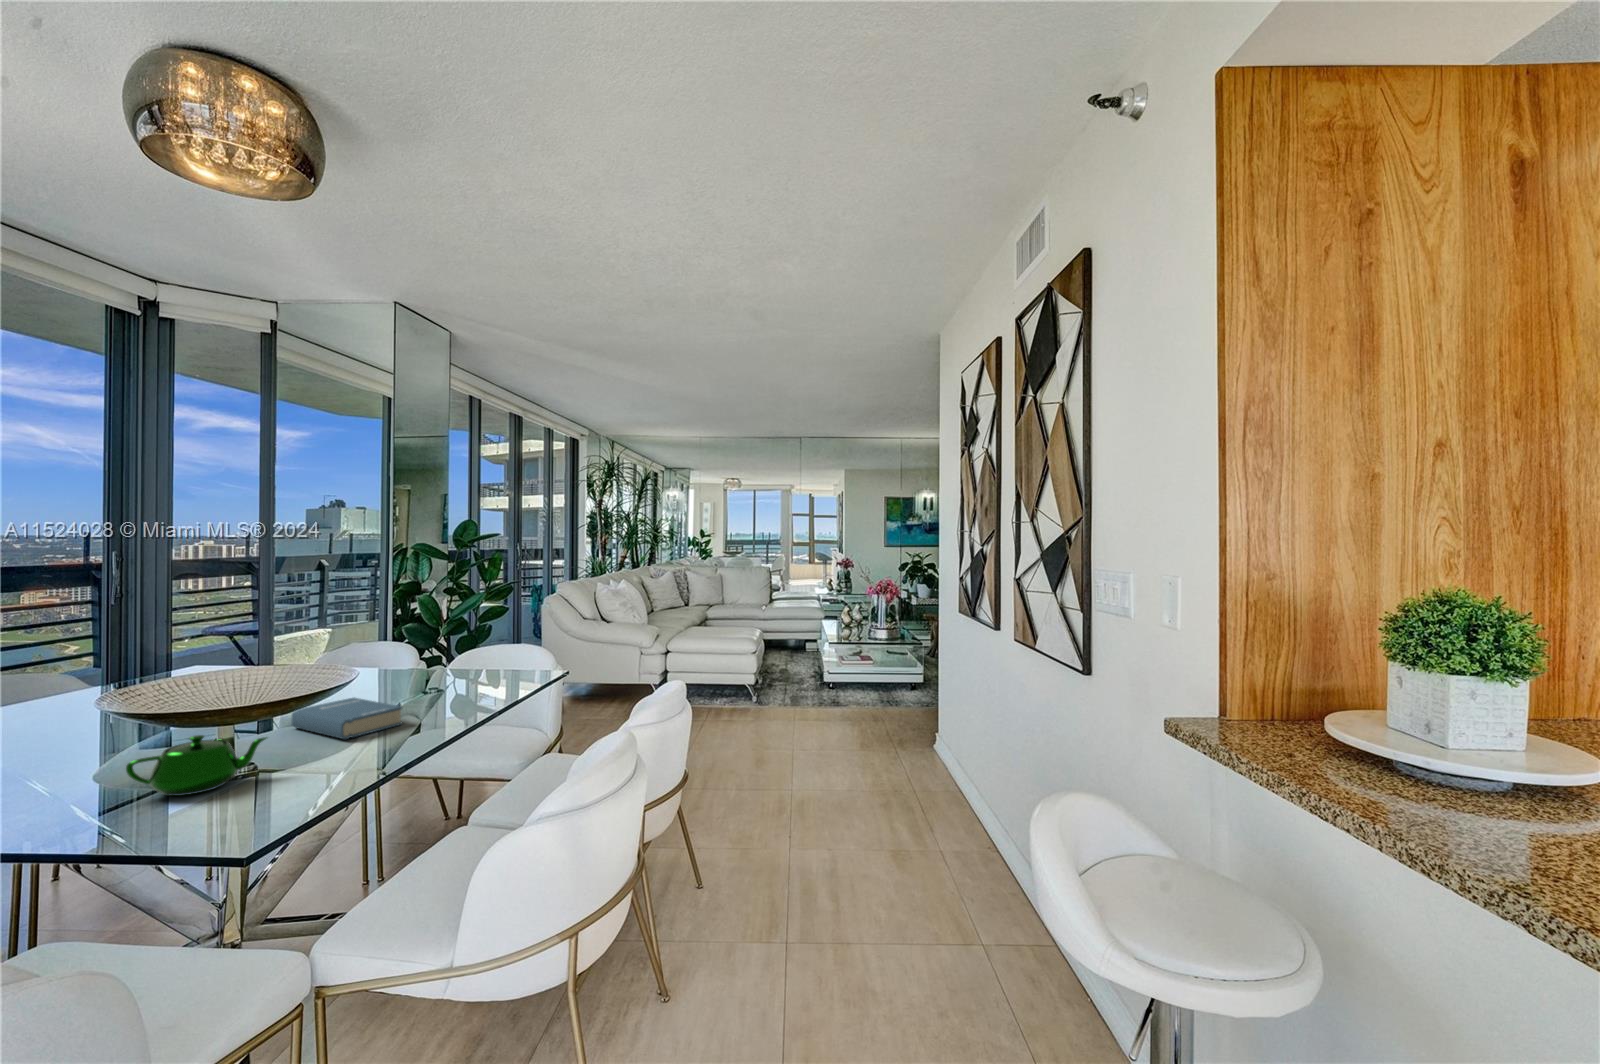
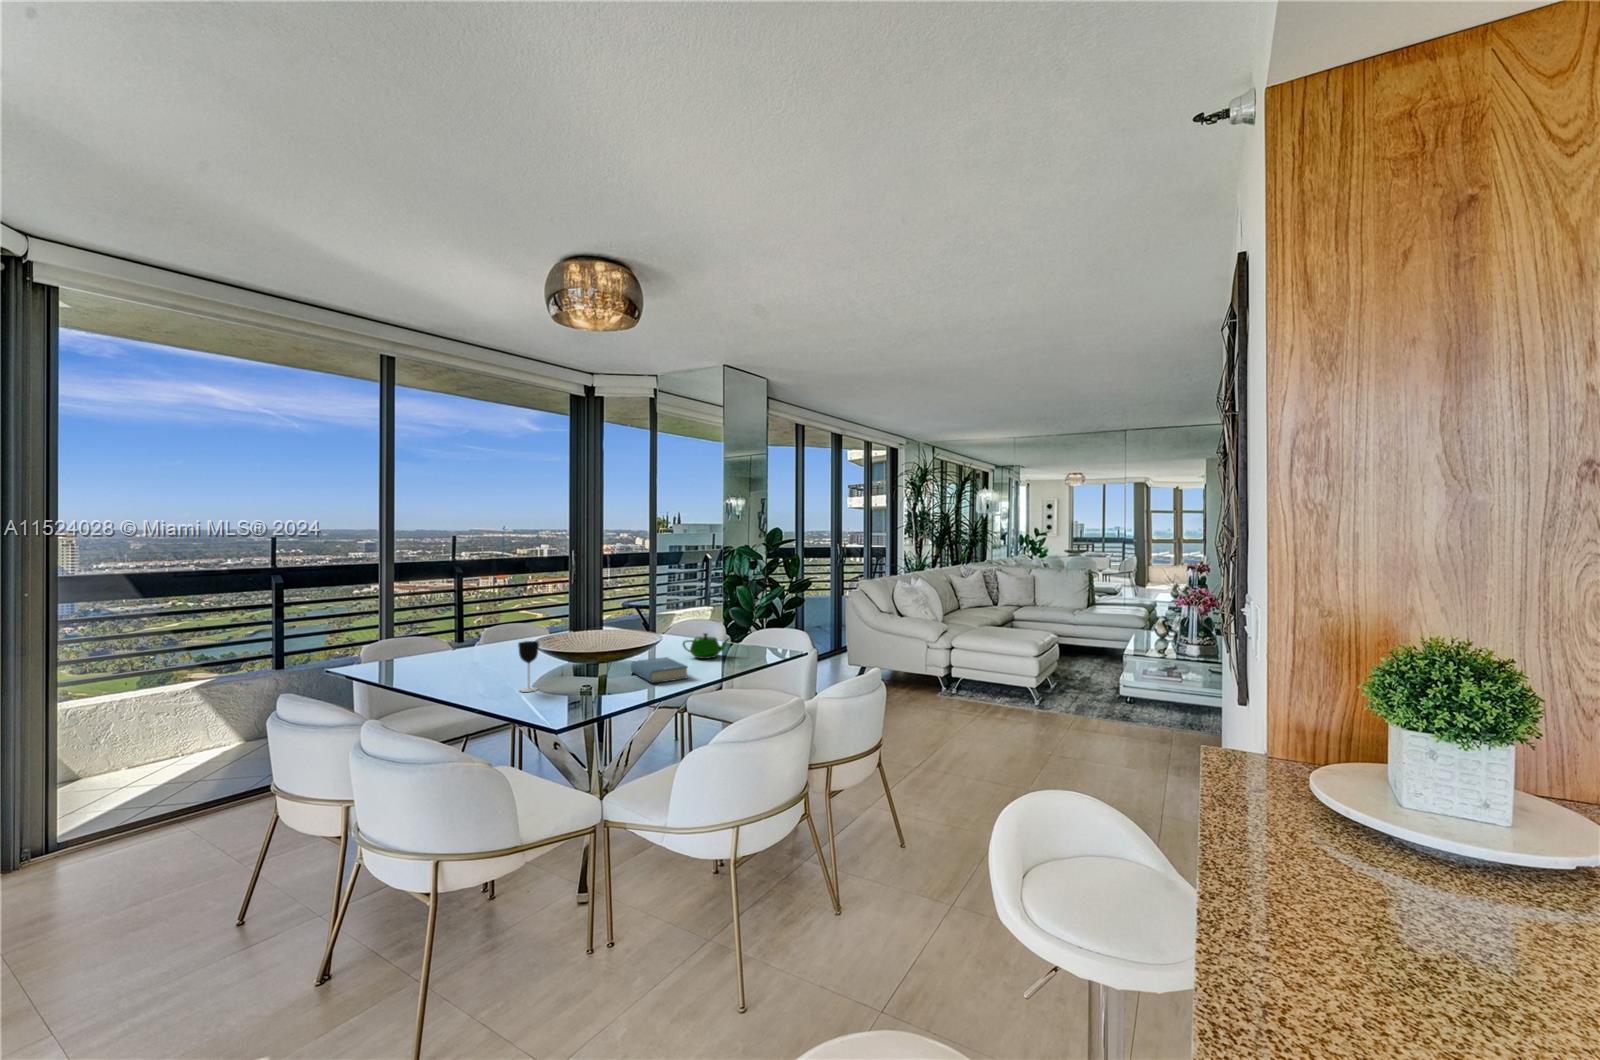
wine glass: none [56,697,107,792] -> present [518,641,539,692]
teapot: present [126,735,267,796] -> present [683,633,729,659]

